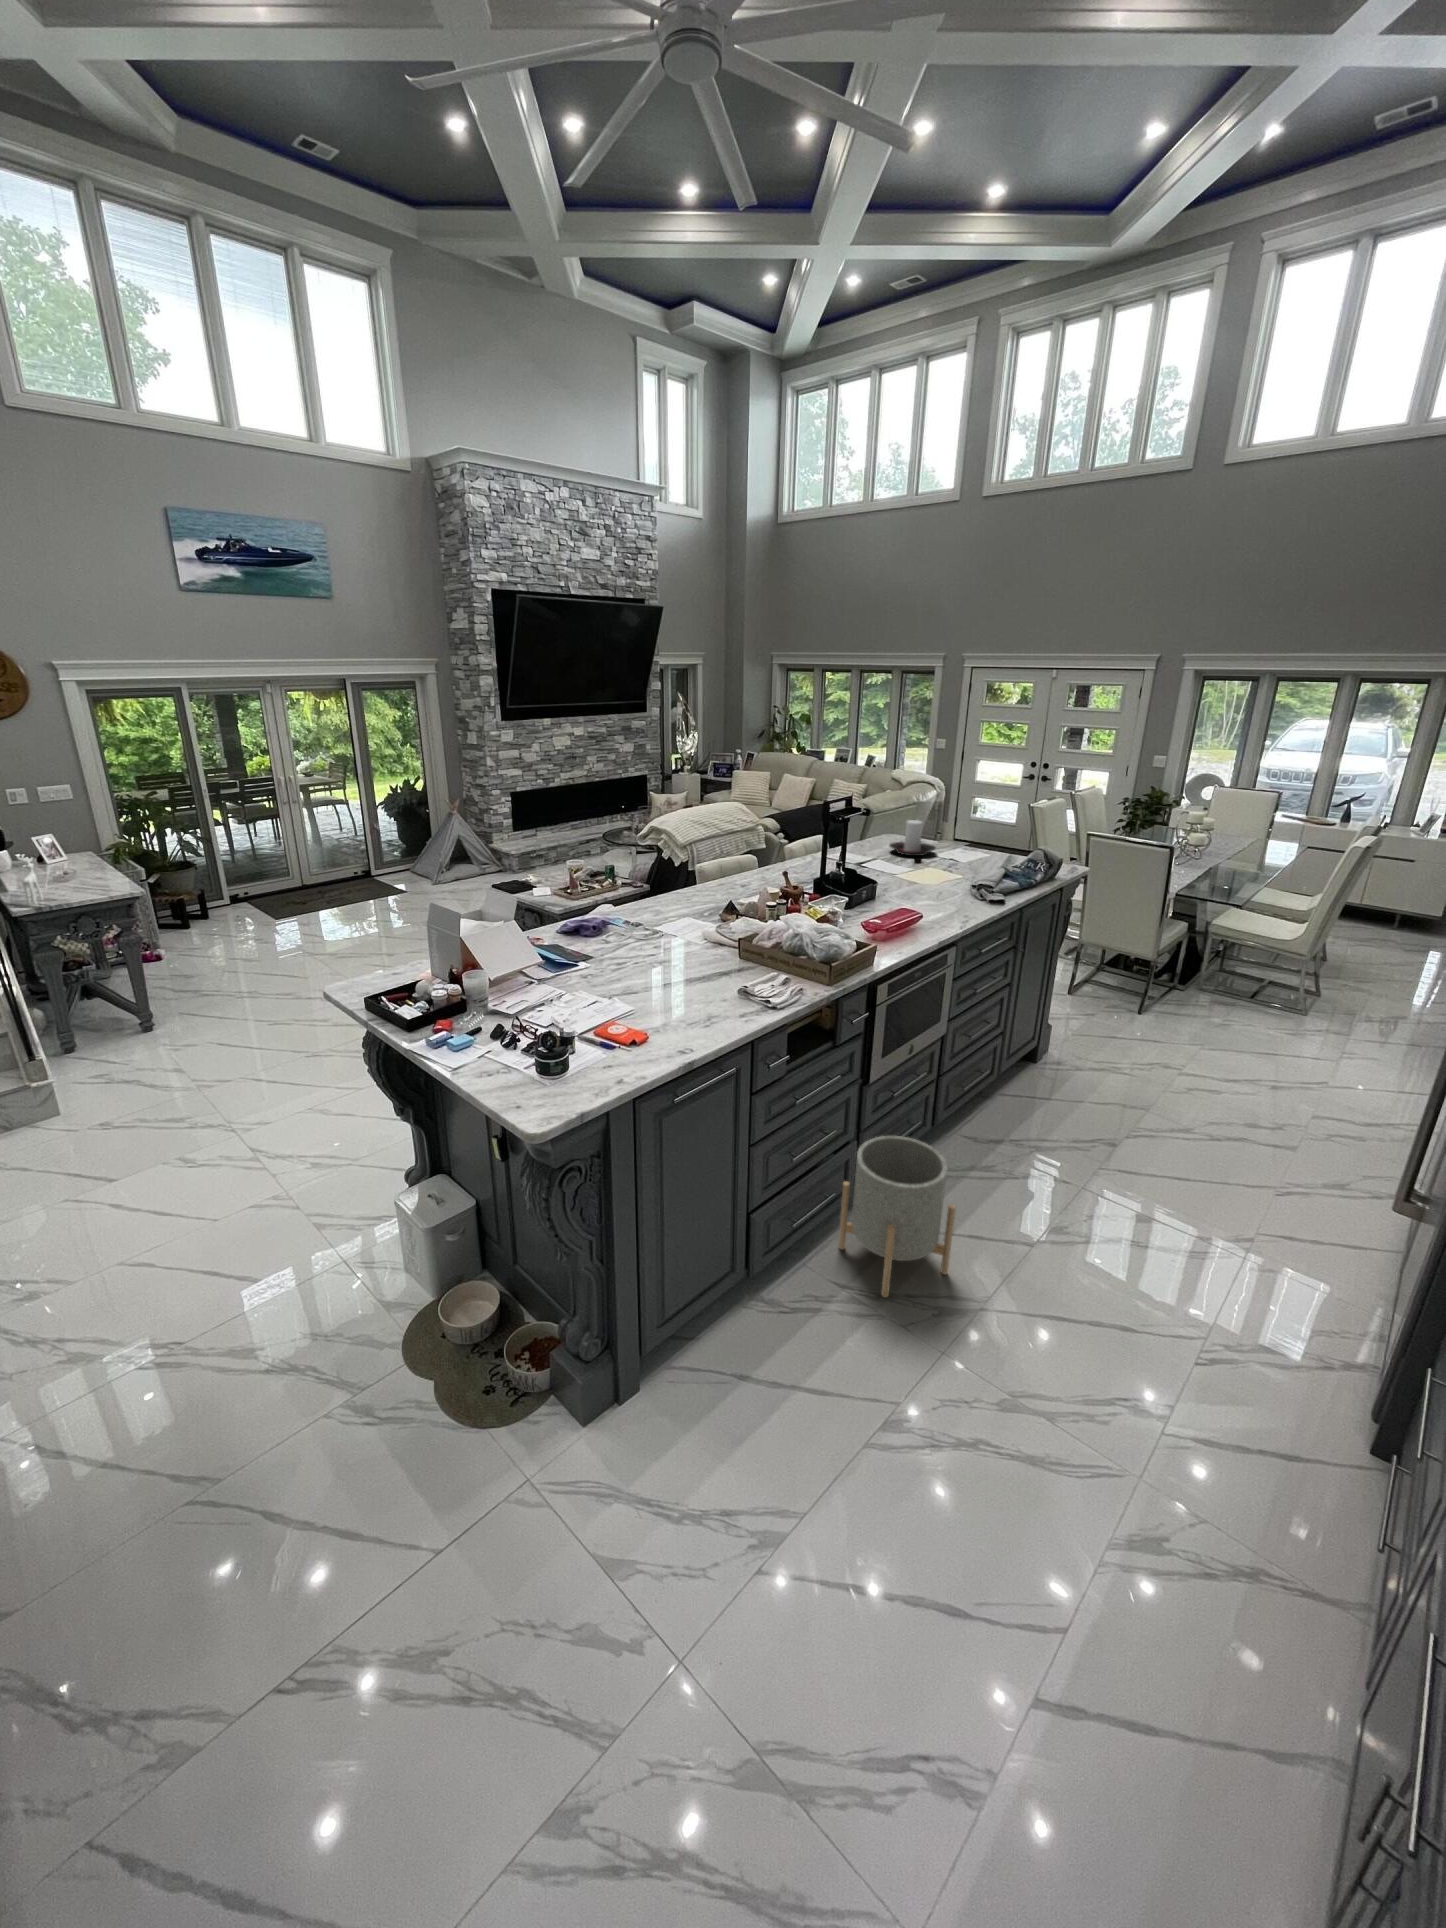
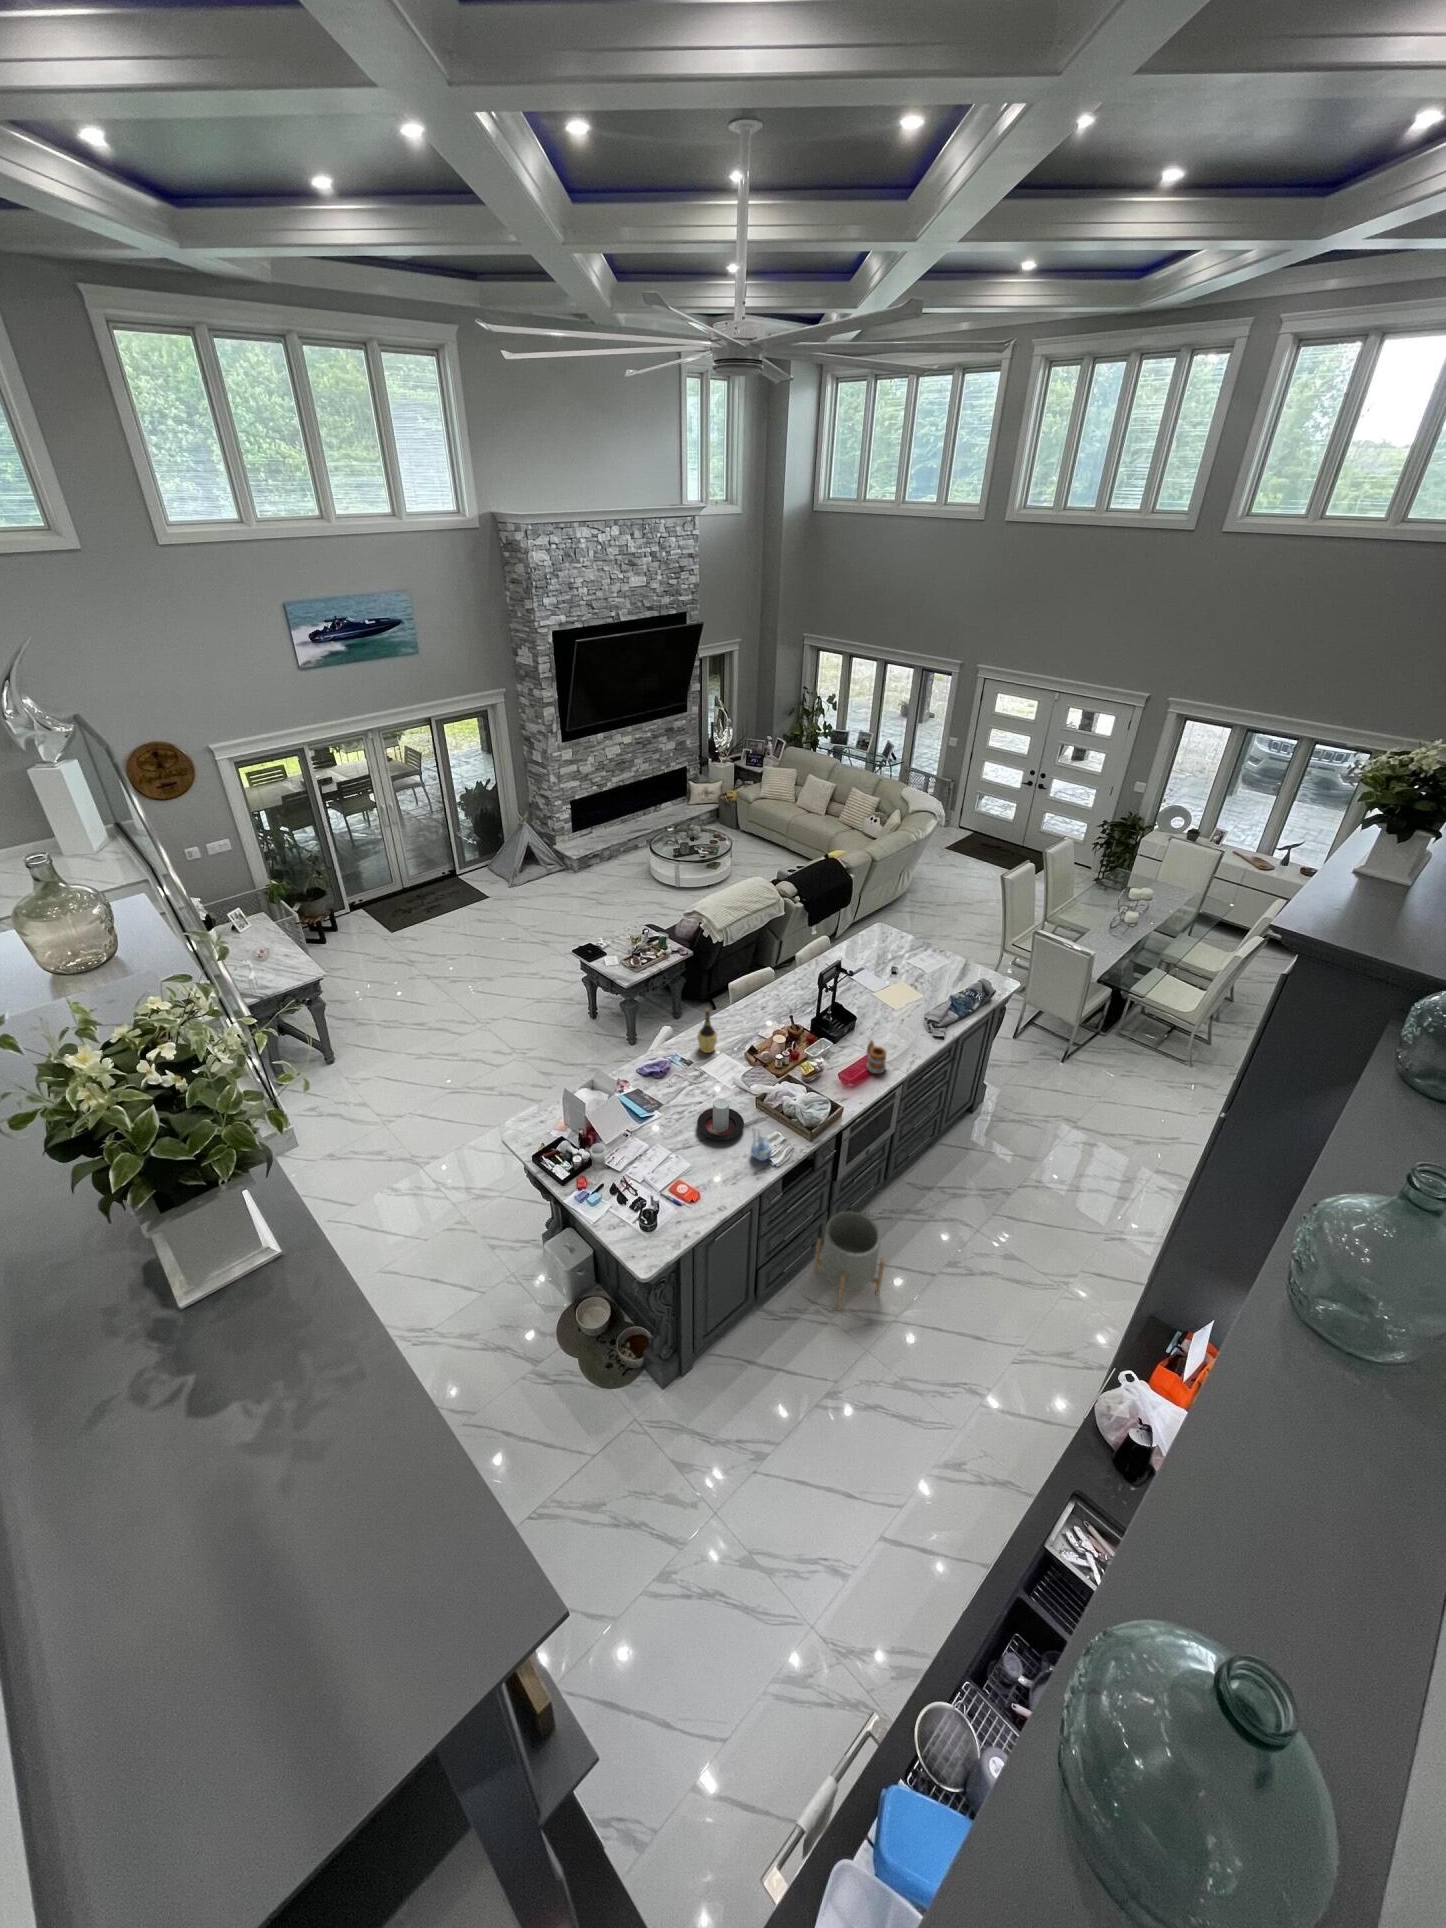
candle holder: present [890,820,935,856] -> present [697,1098,744,1140]
wine bottle: none [651,844,680,917] -> present [697,1008,717,1053]
mug: none [899,882,932,928] -> present [866,1040,887,1074]
ceramic pitcher: none [735,943,769,1003] -> present [751,1127,772,1161]

